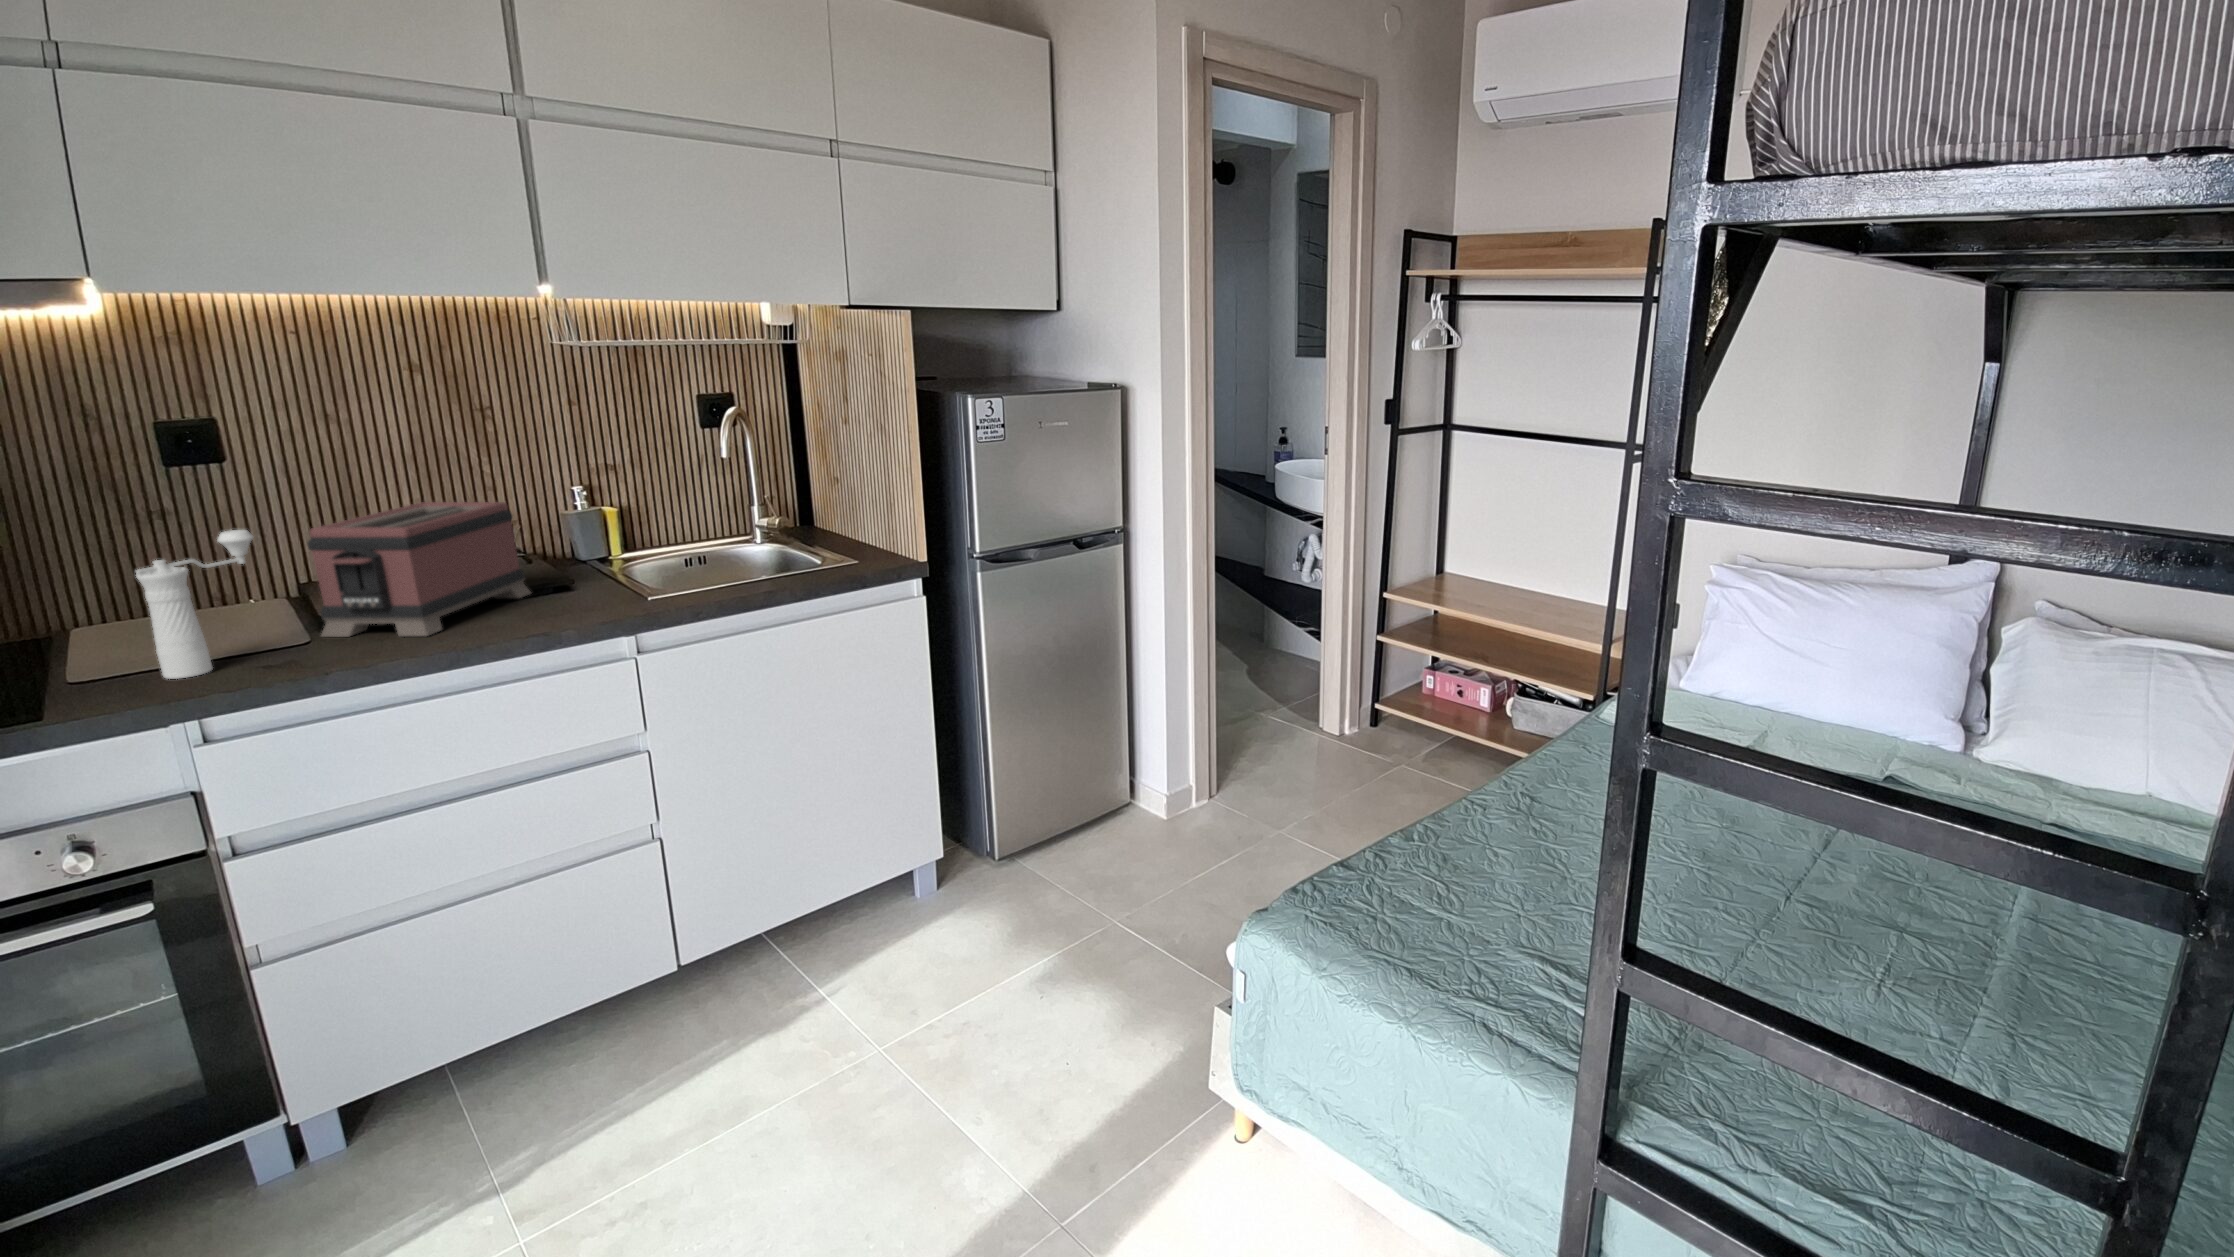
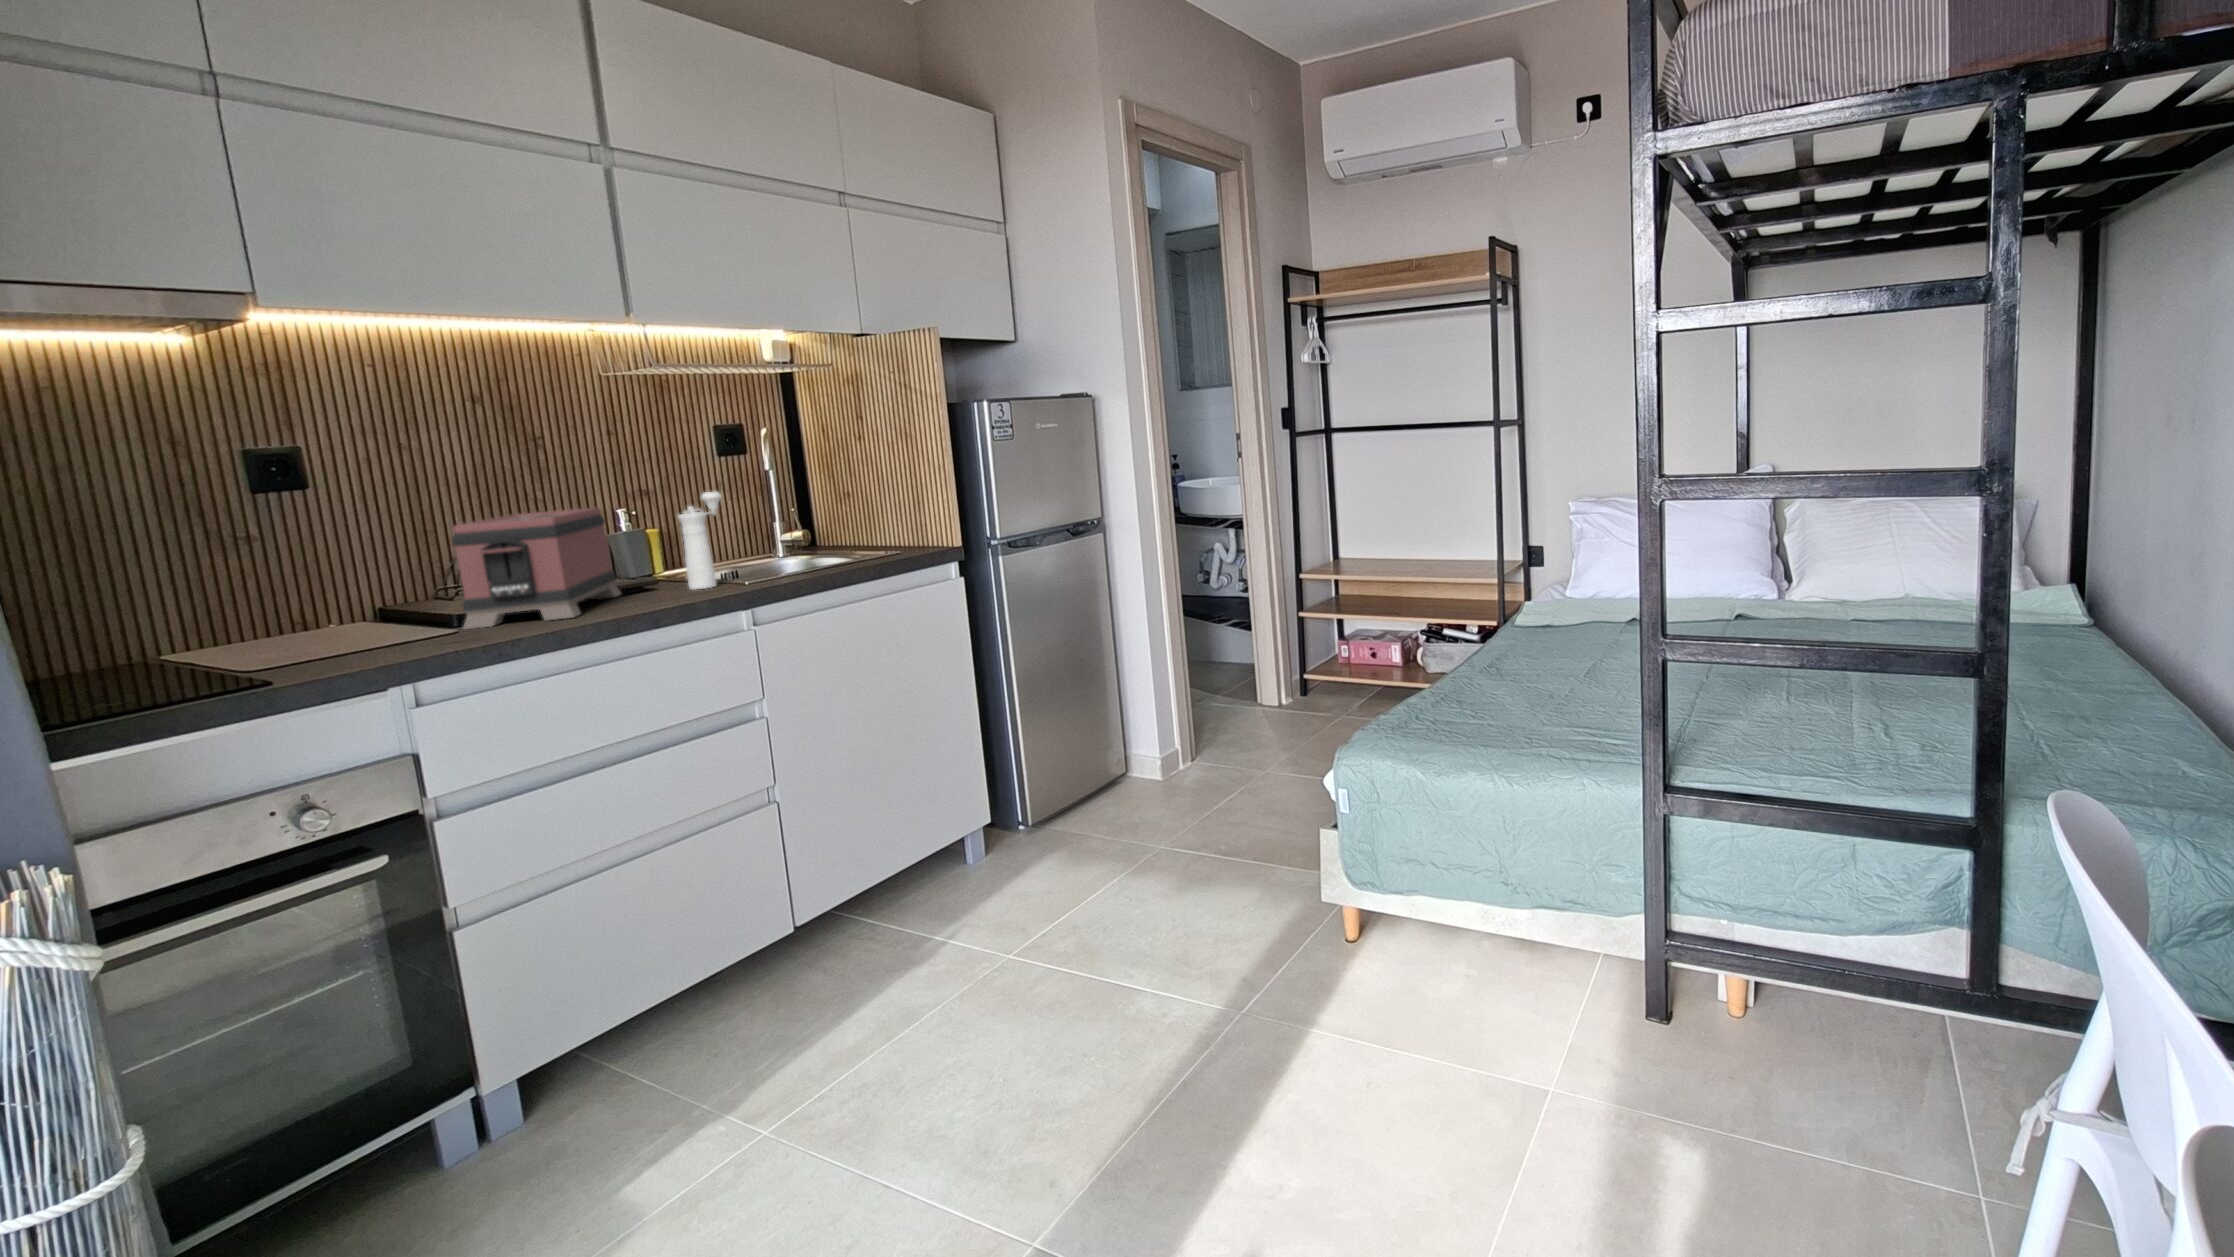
pepper mill: present [136,530,253,679] -> present [678,491,722,590]

